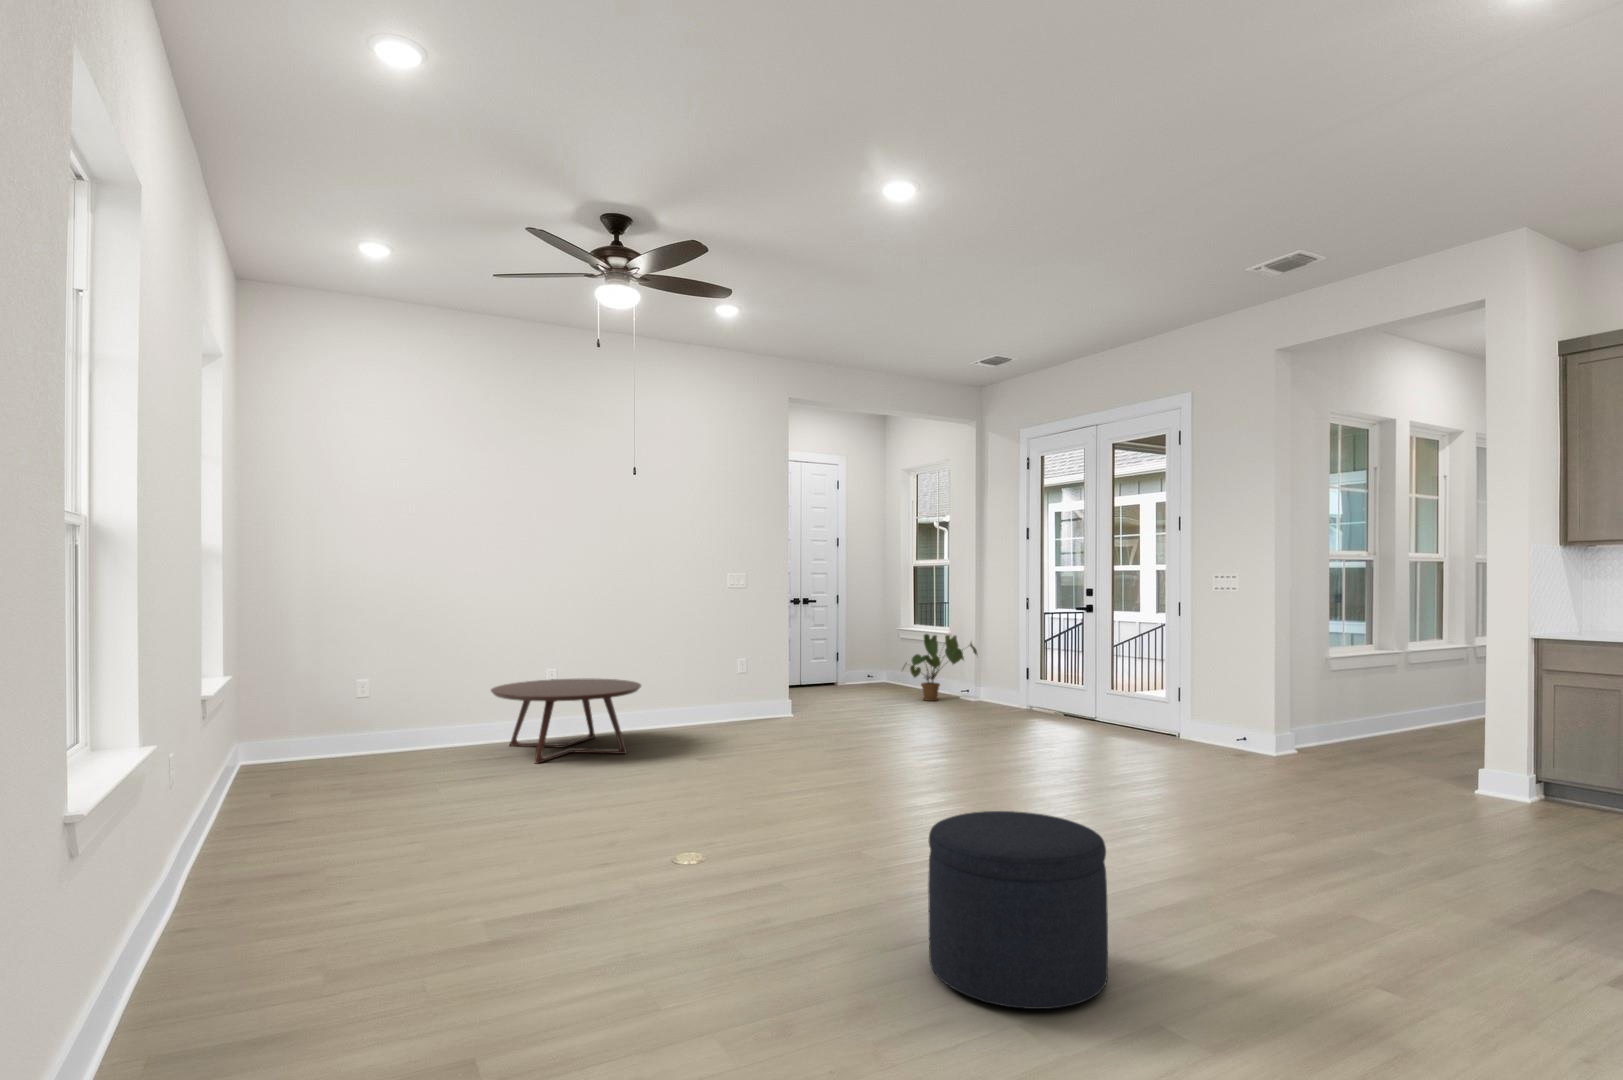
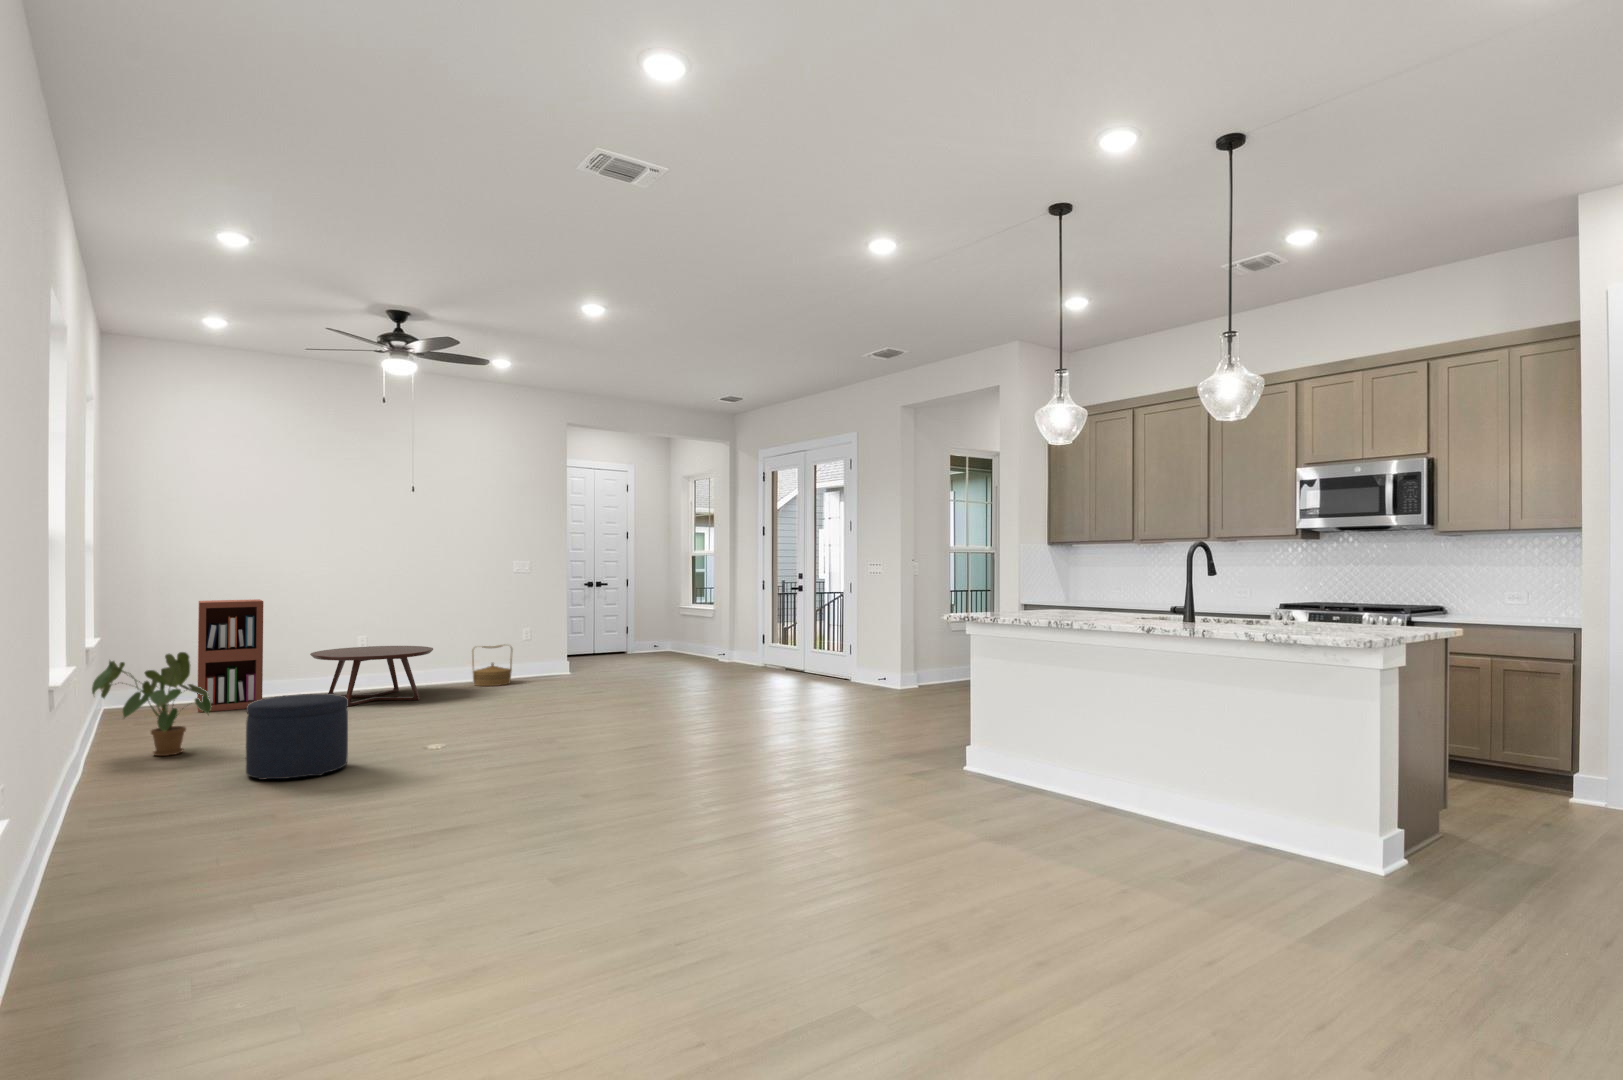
bookshelf: none [353,618,434,768] -> present [197,599,263,712]
house plant: present [906,634,977,701] -> present [92,652,211,756]
woven basket: none [681,677,730,732] -> present [472,645,512,686]
ottoman: present [928,811,1108,1009] -> present [246,694,348,780]

